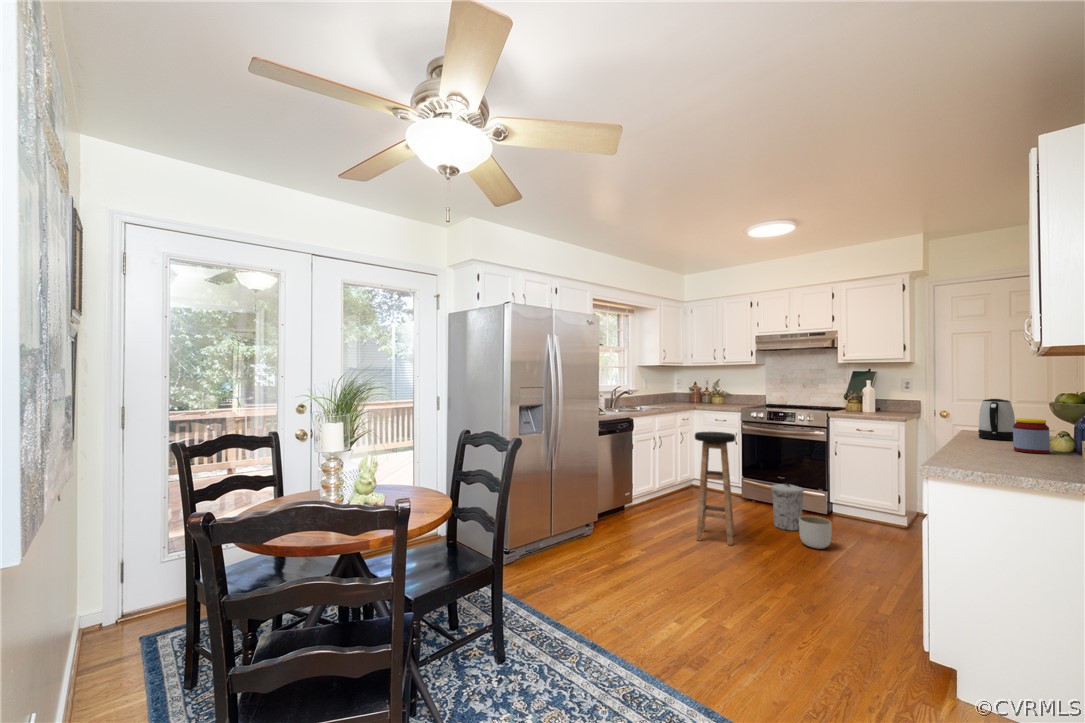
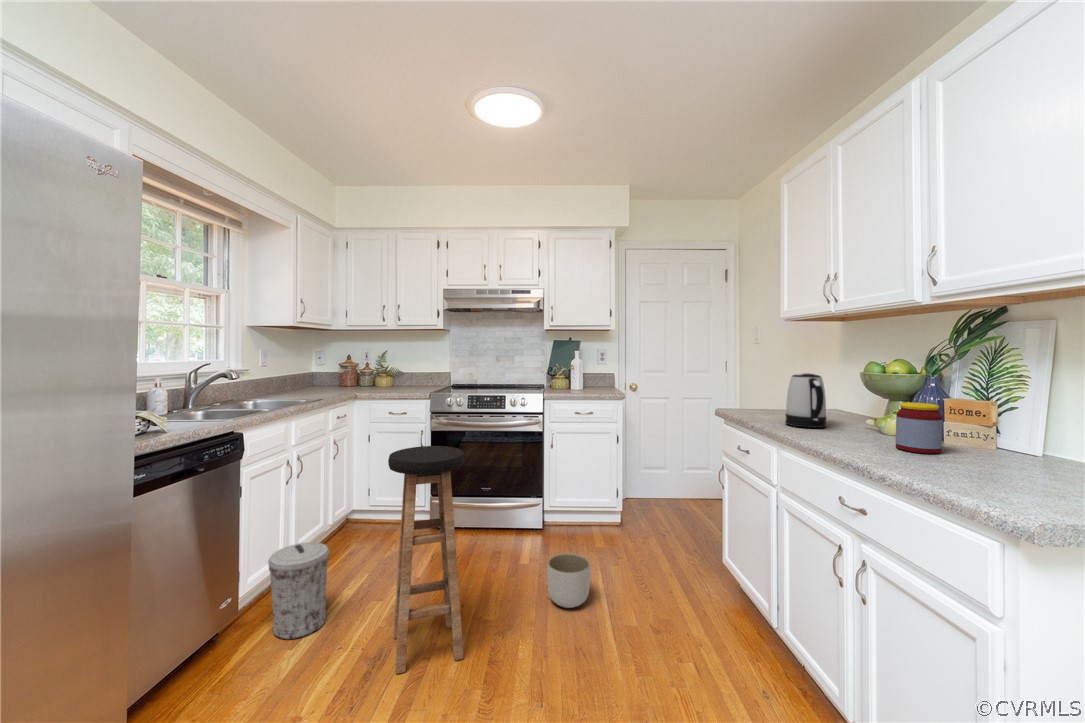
trash can: present [771,484,804,531] -> present [268,542,329,639]

